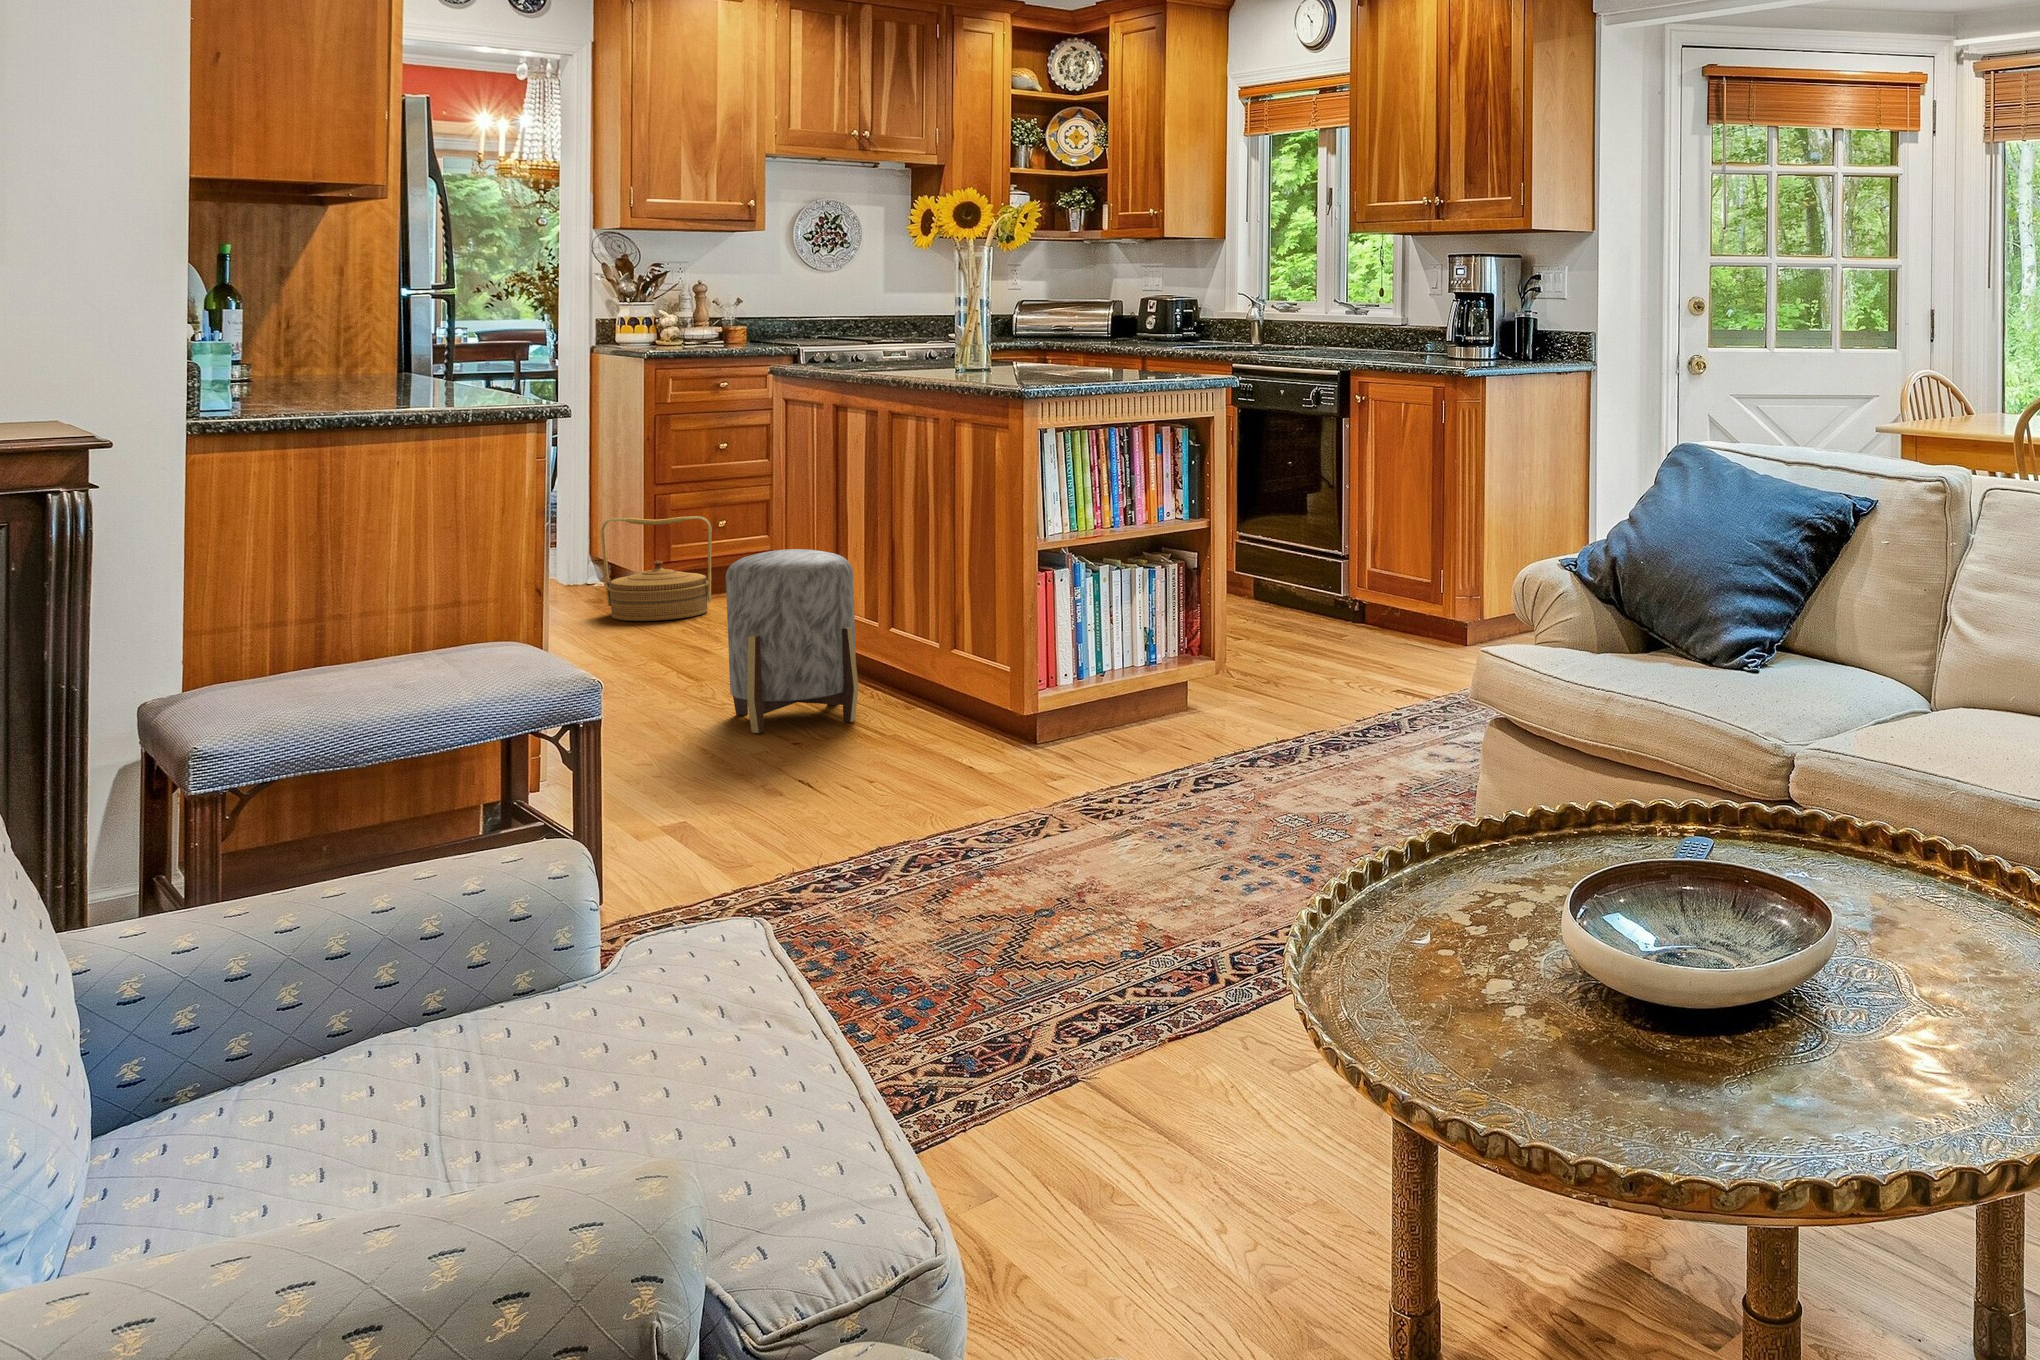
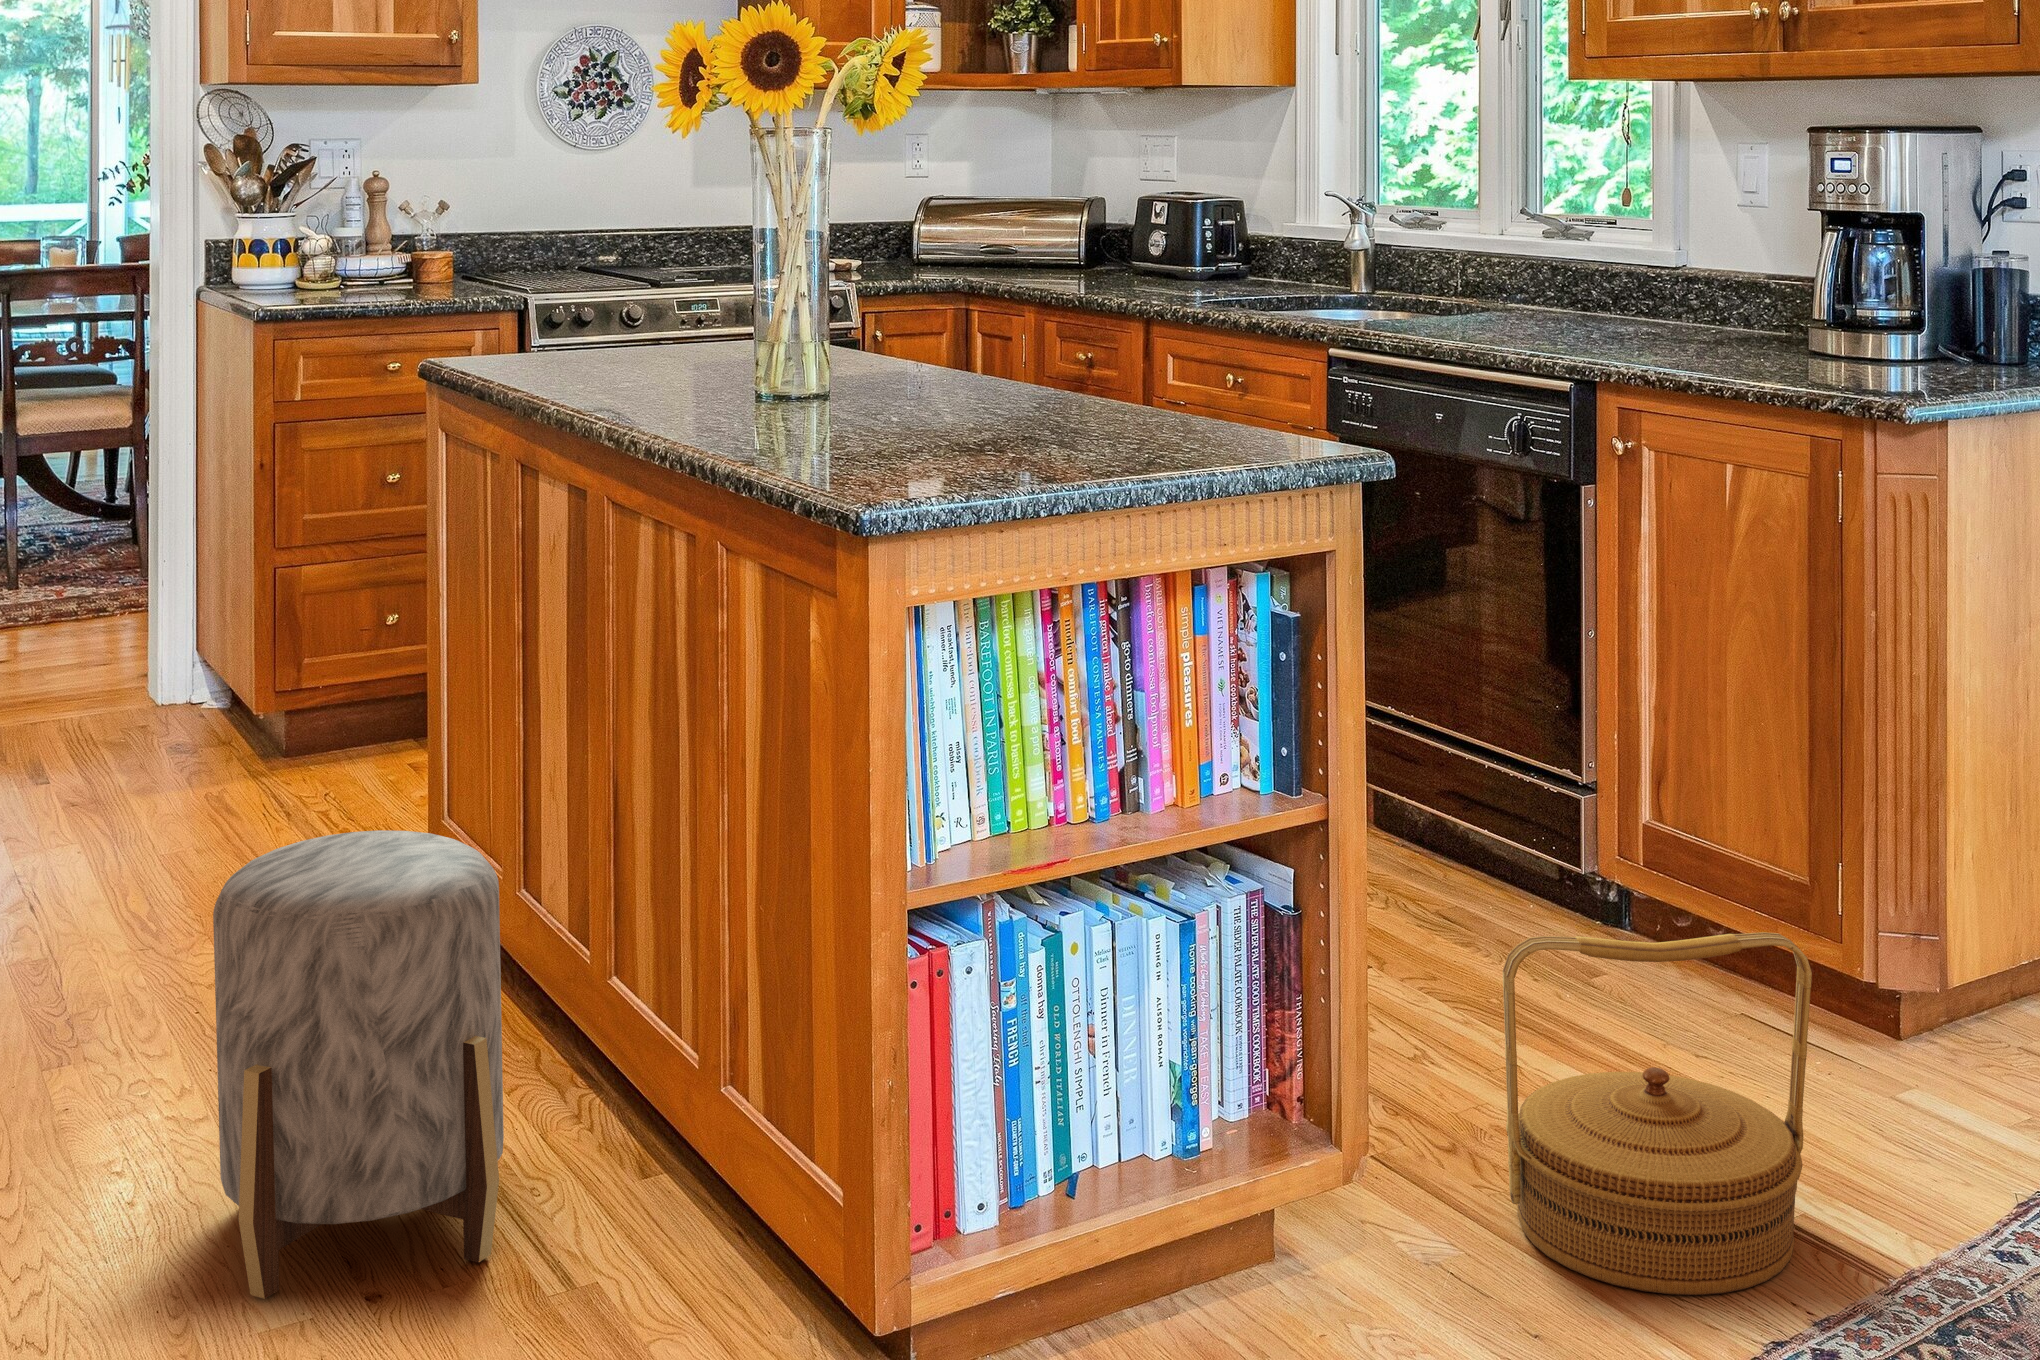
basket: present [601,516,712,621] -> present [1503,932,1812,1295]

